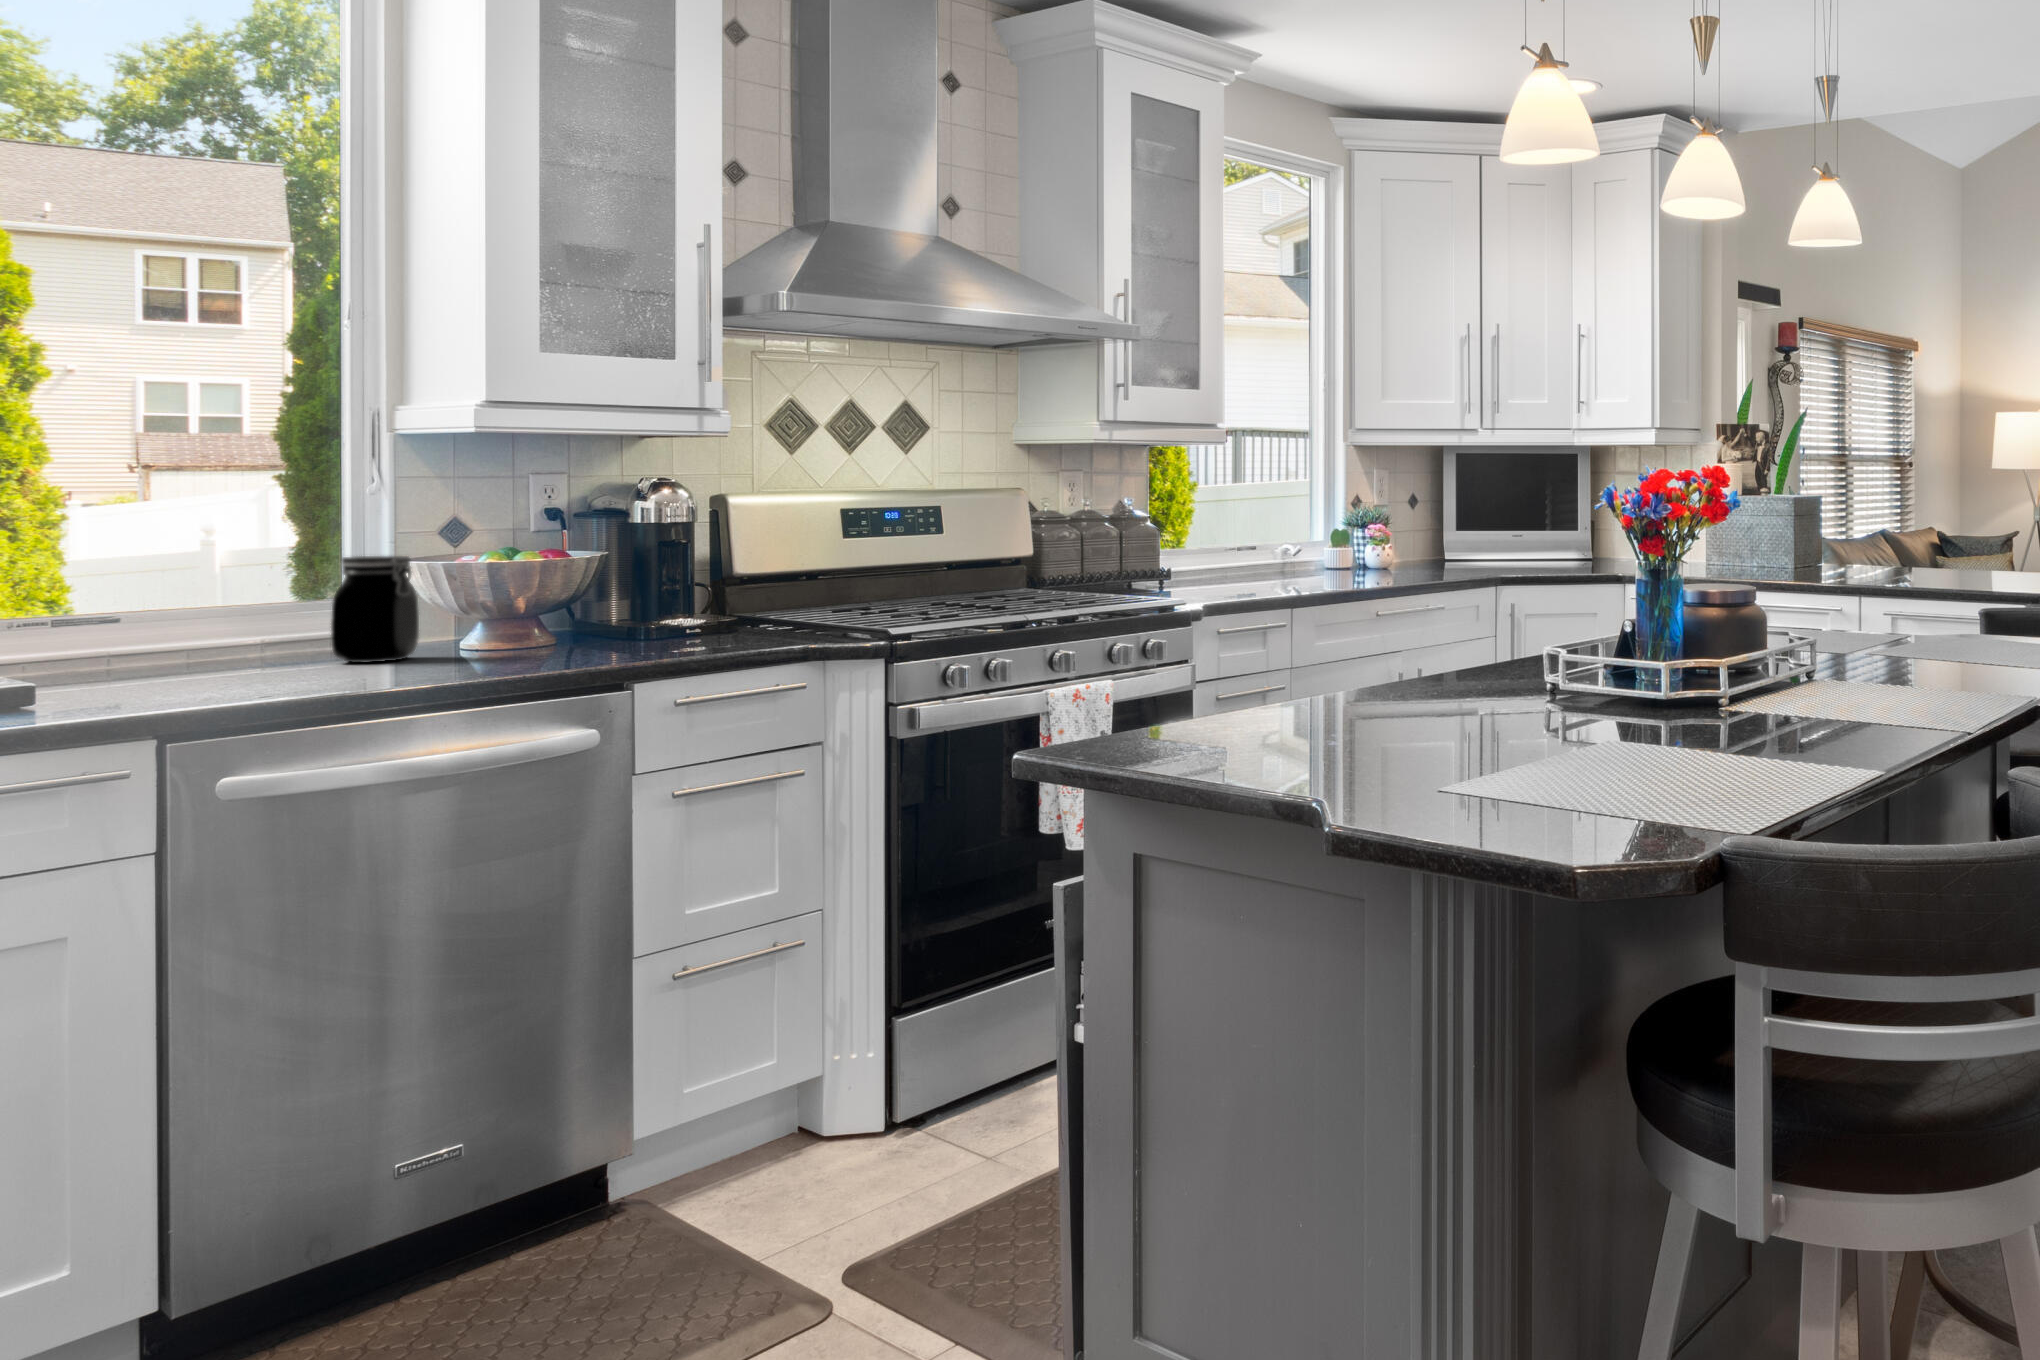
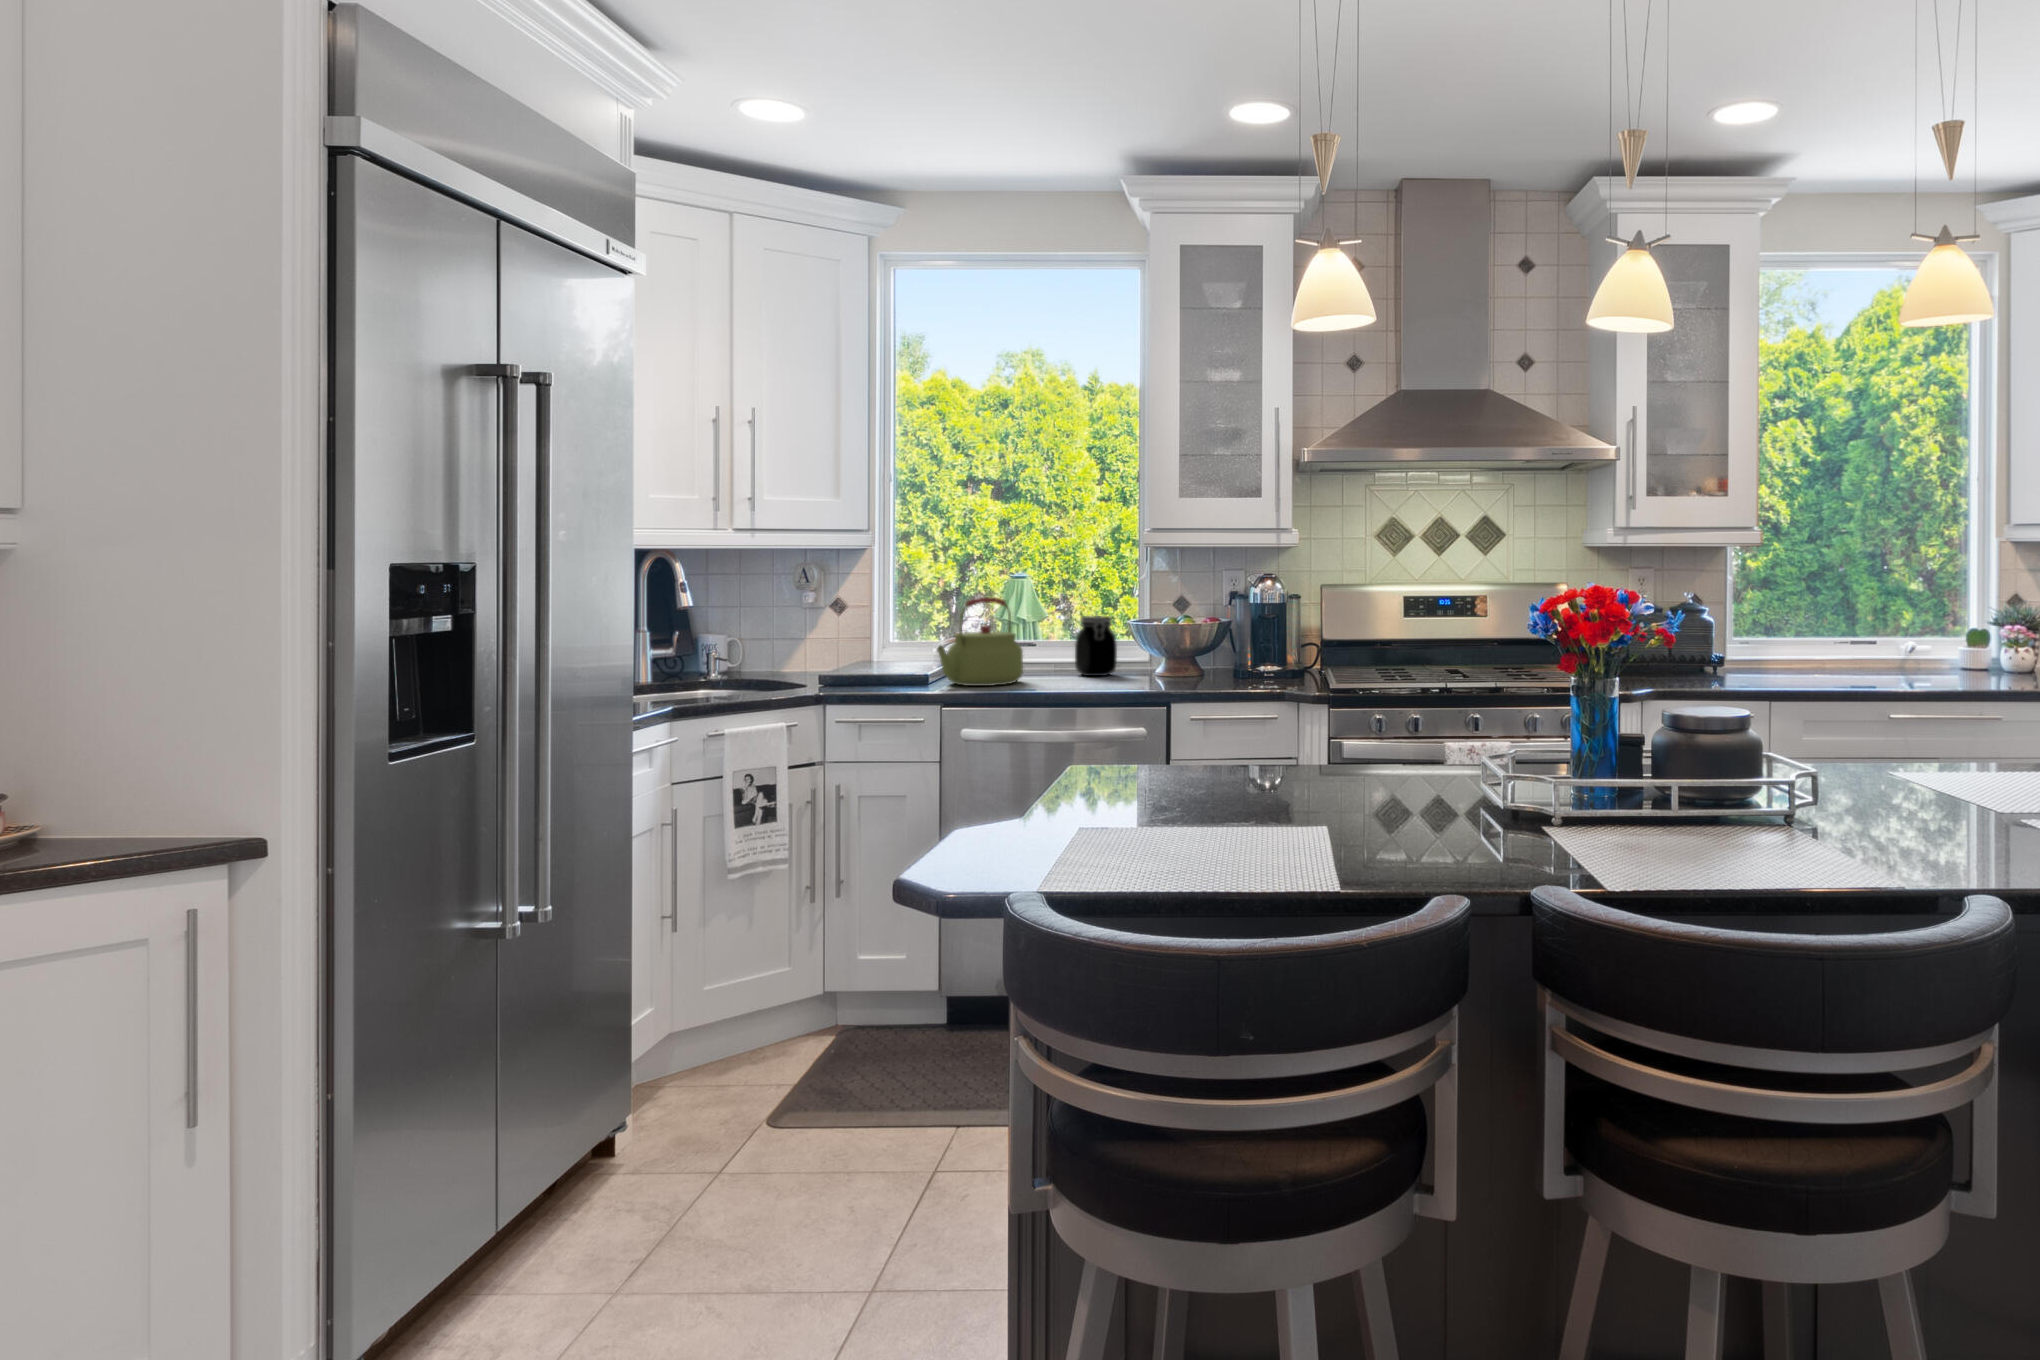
kettle: none [124,524,307,696] -> present [937,597,1023,686]

